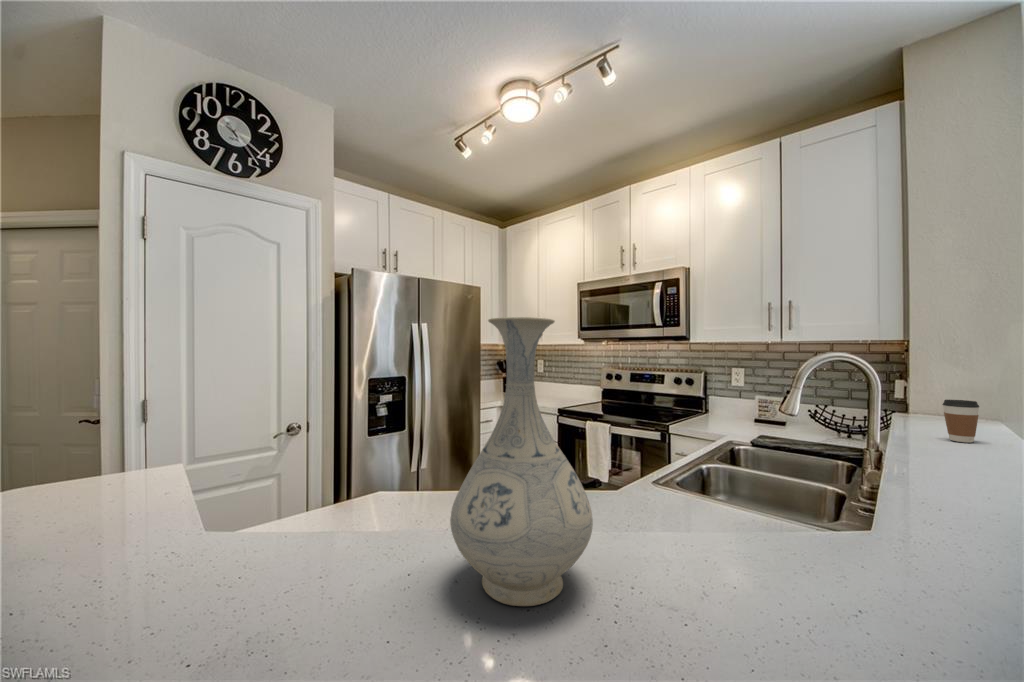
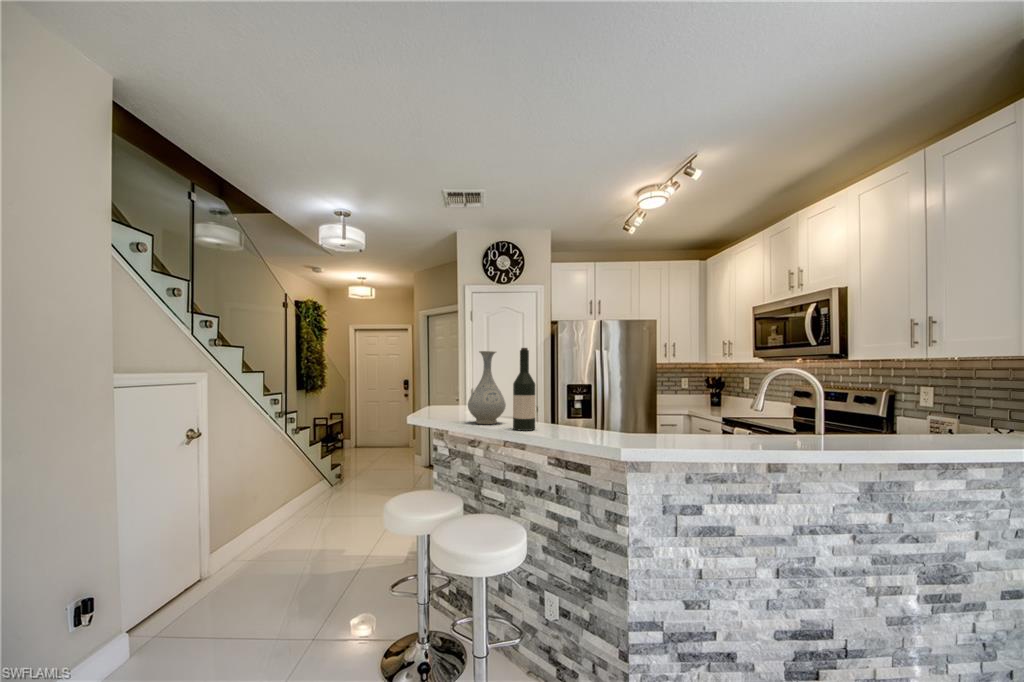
wine bottle: none [700,312,788,618] -> present [513,348,535,431]
coffee cup: present [942,400,979,443] -> none [916,406,951,447]

